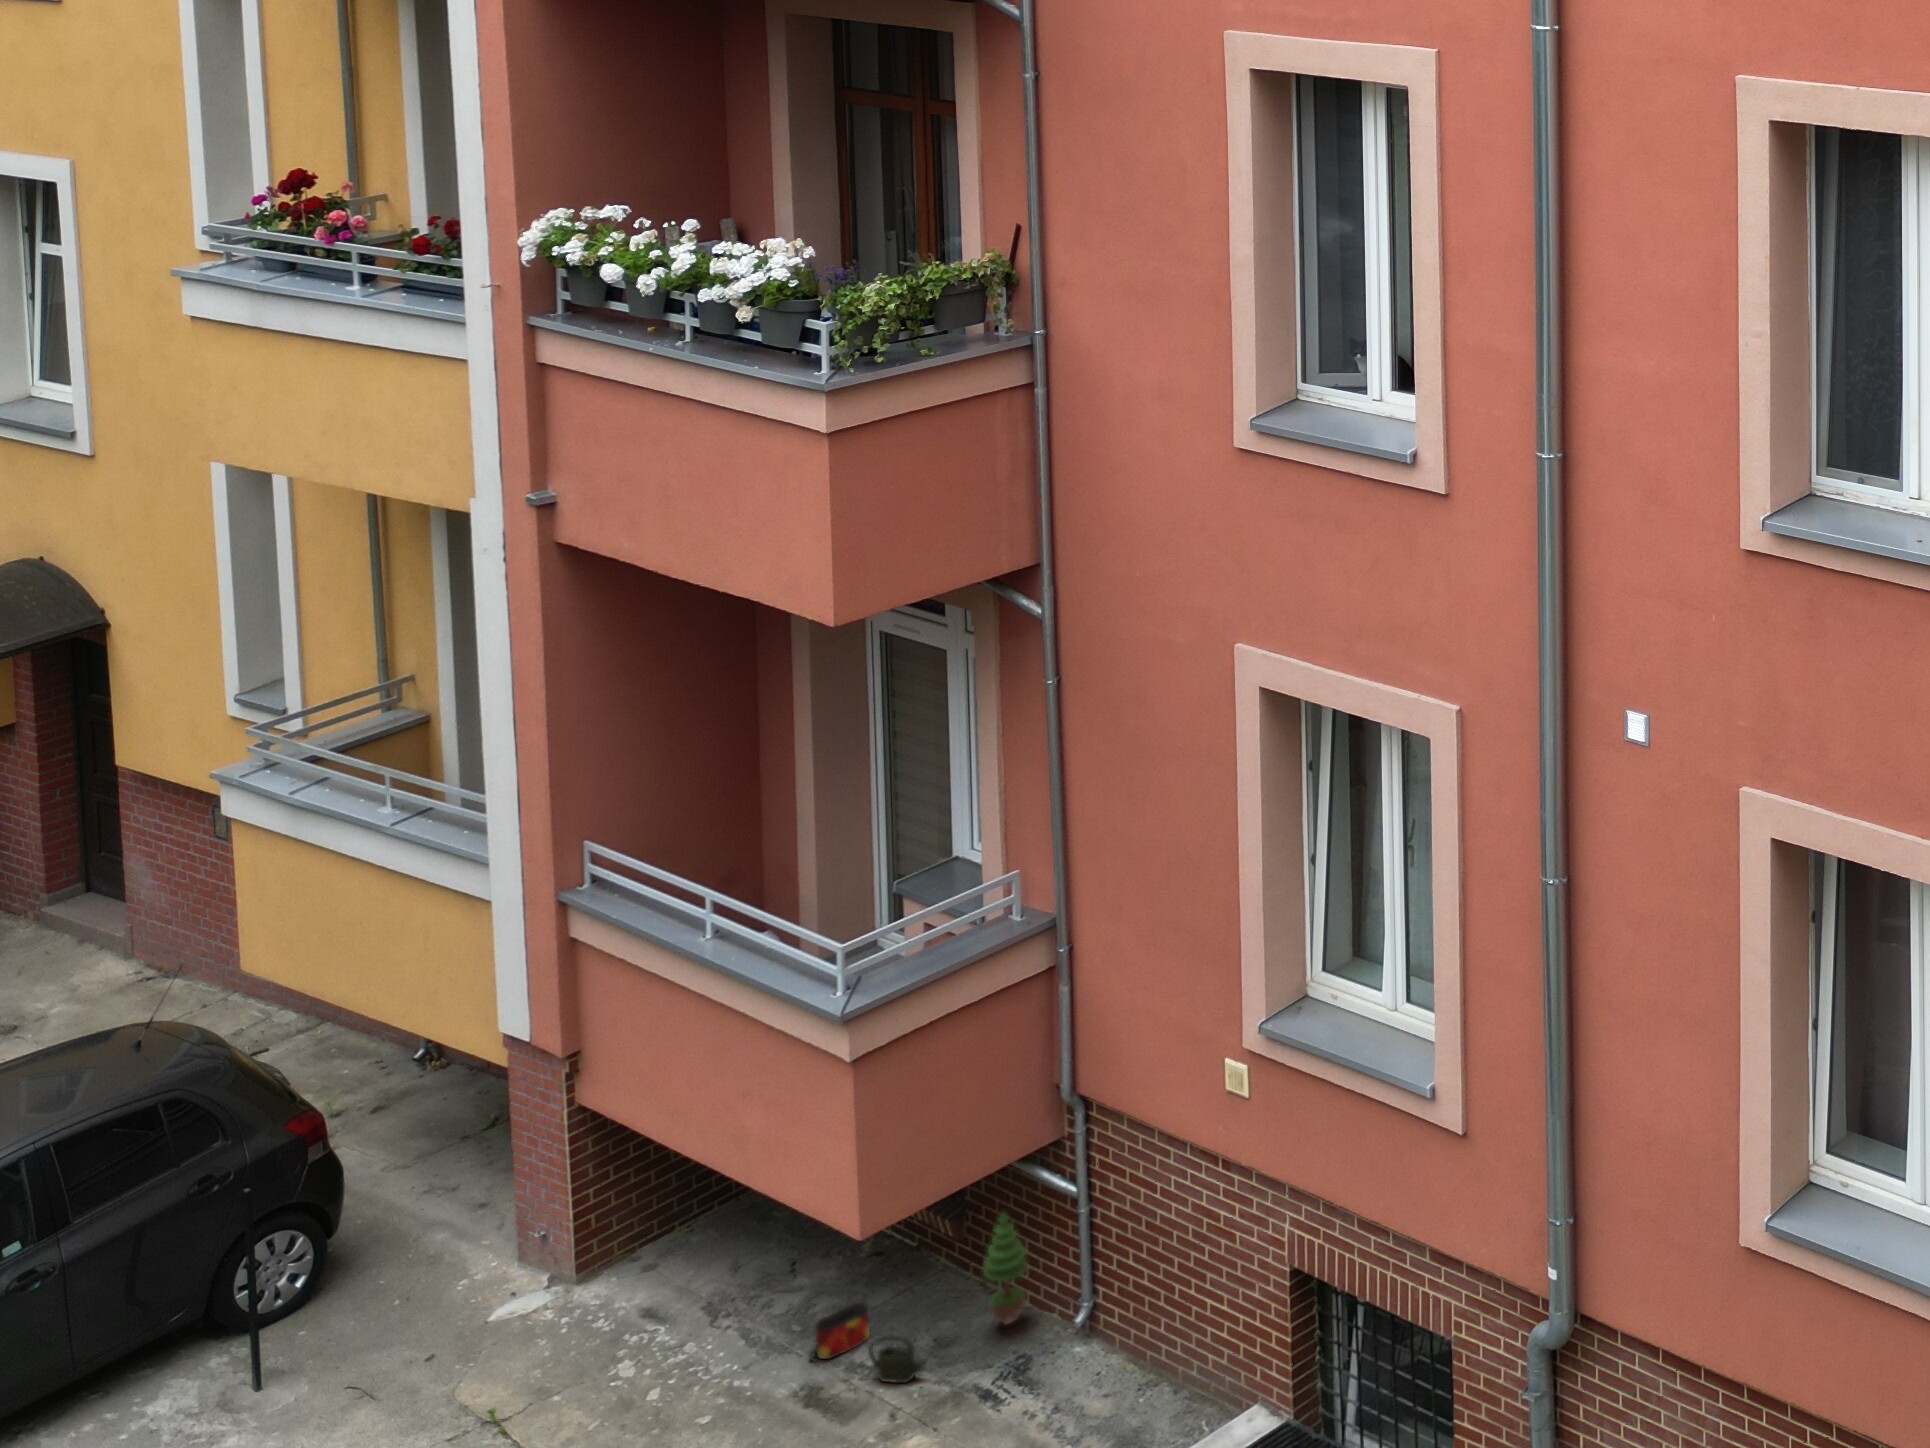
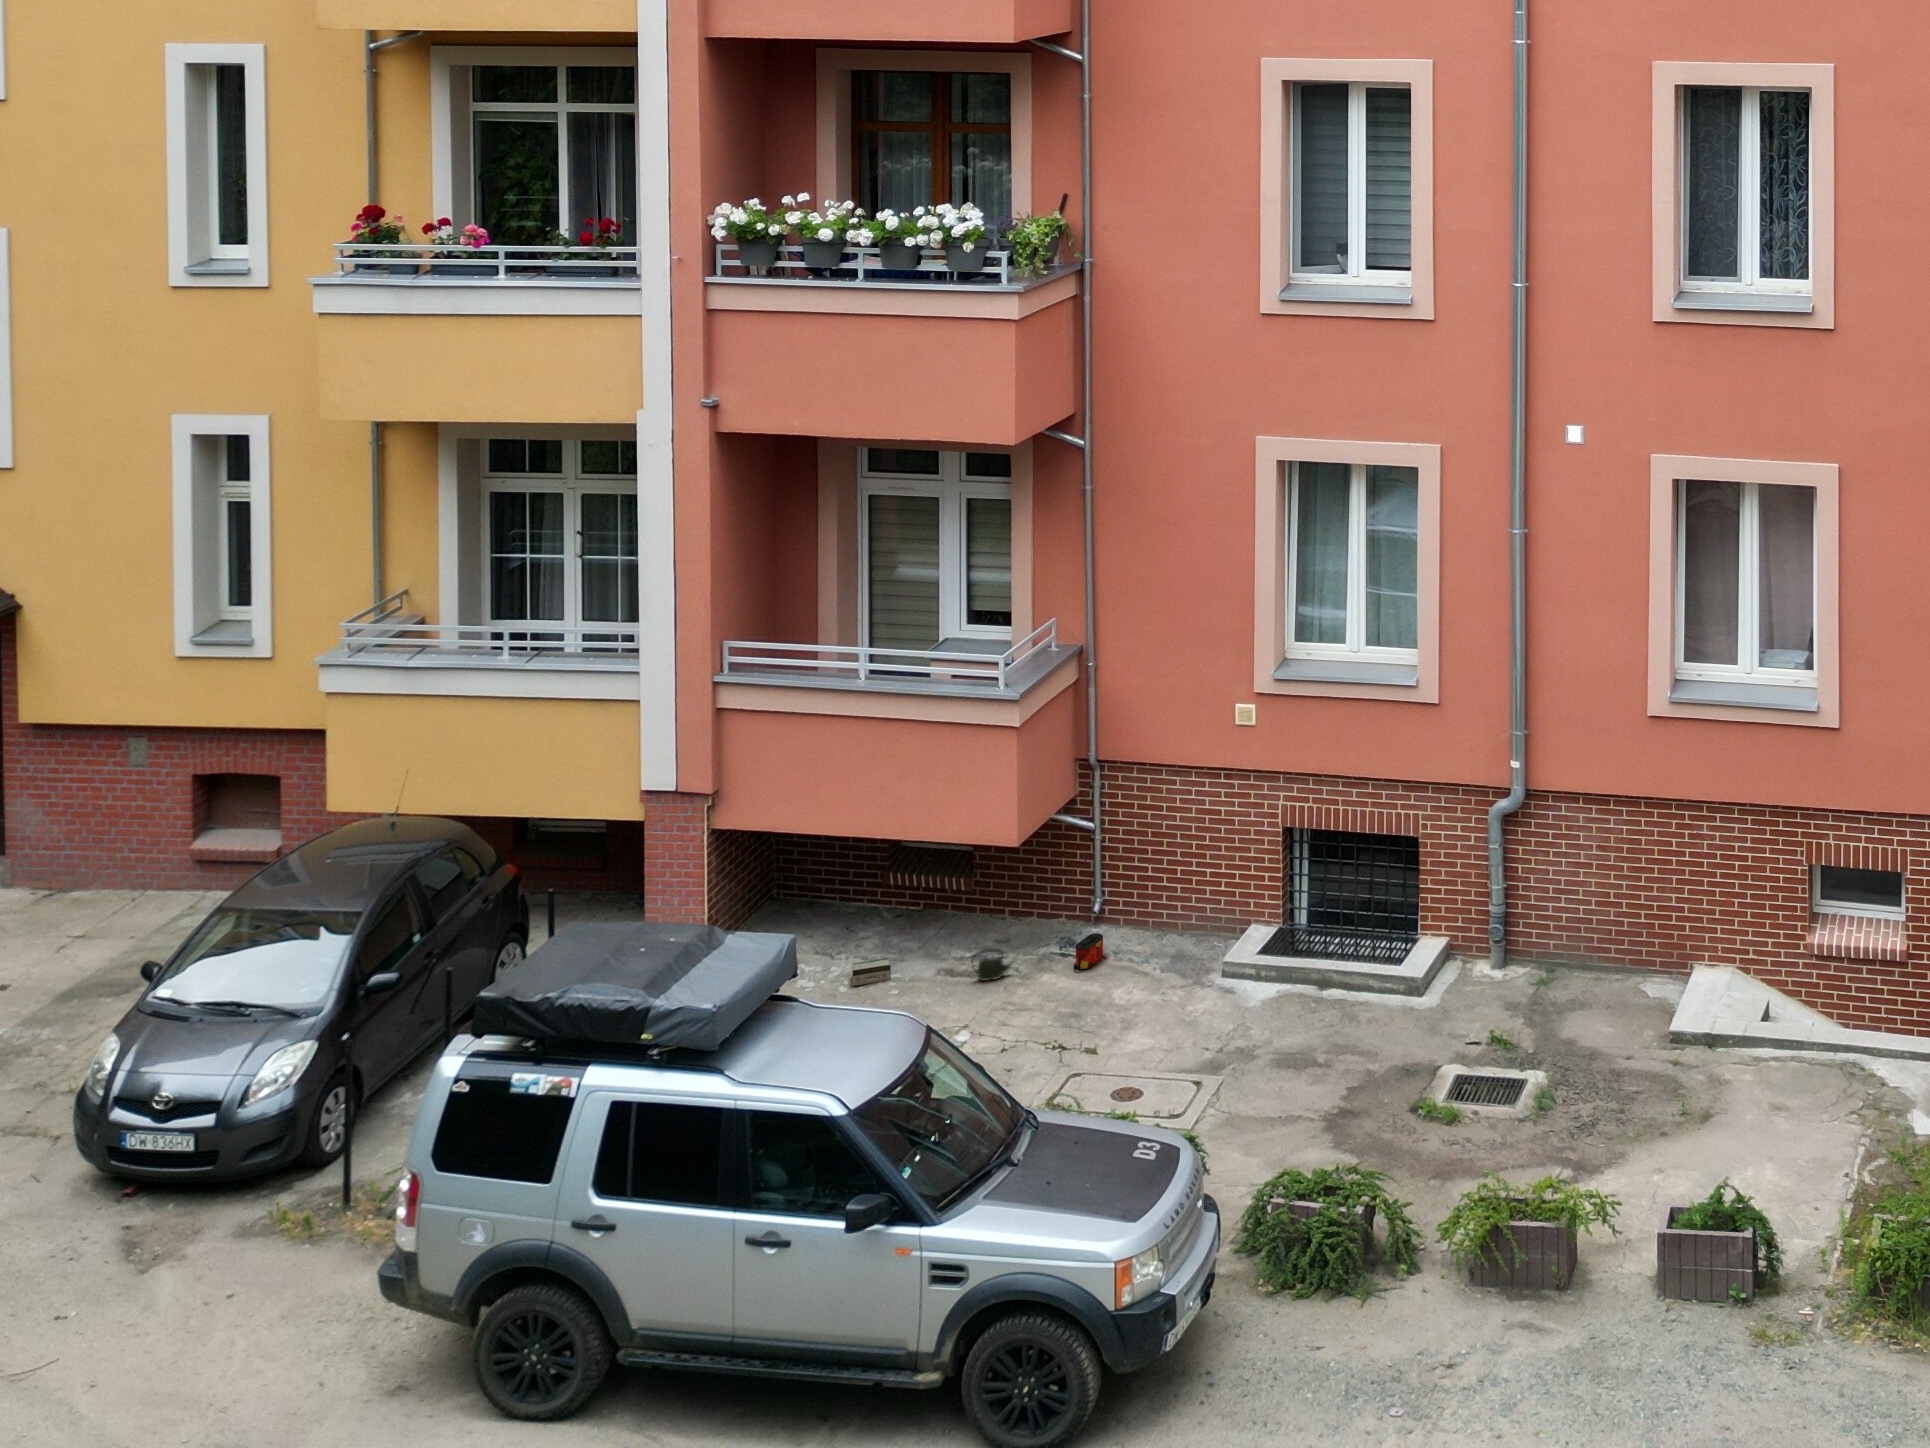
potted tree: present [984,1213,1027,1324] -> none [1027,862,1056,942]
bag: present [810,1303,870,1359] -> present [1074,933,1103,970]
toolbox: none [738,1305,809,1344] -> present [852,958,891,986]

